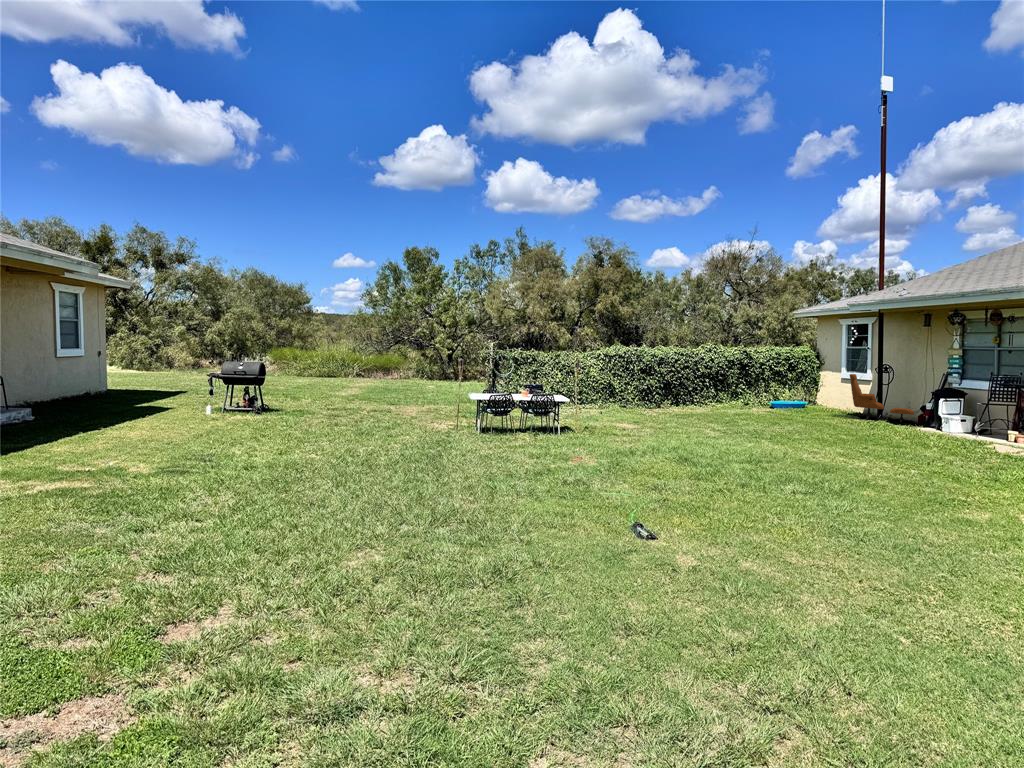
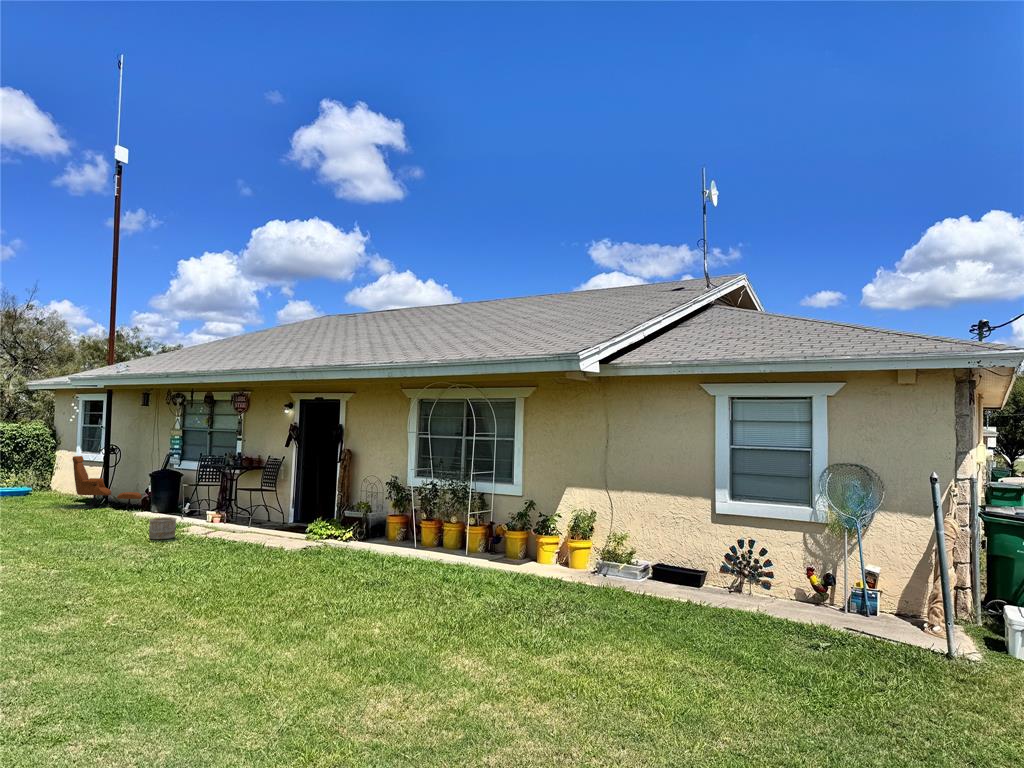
wooden bucket: none [964,433,996,455] -> present [149,517,177,539]

